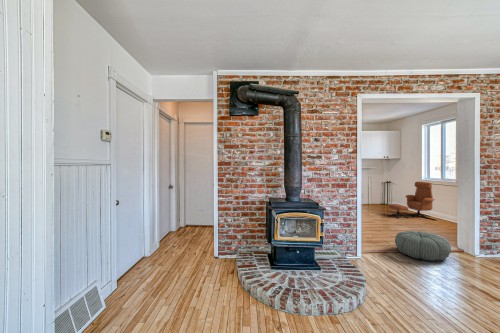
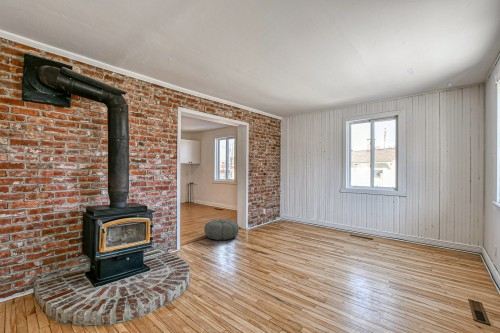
lounge chair: present [389,182,435,218] -> none [193,182,224,212]

